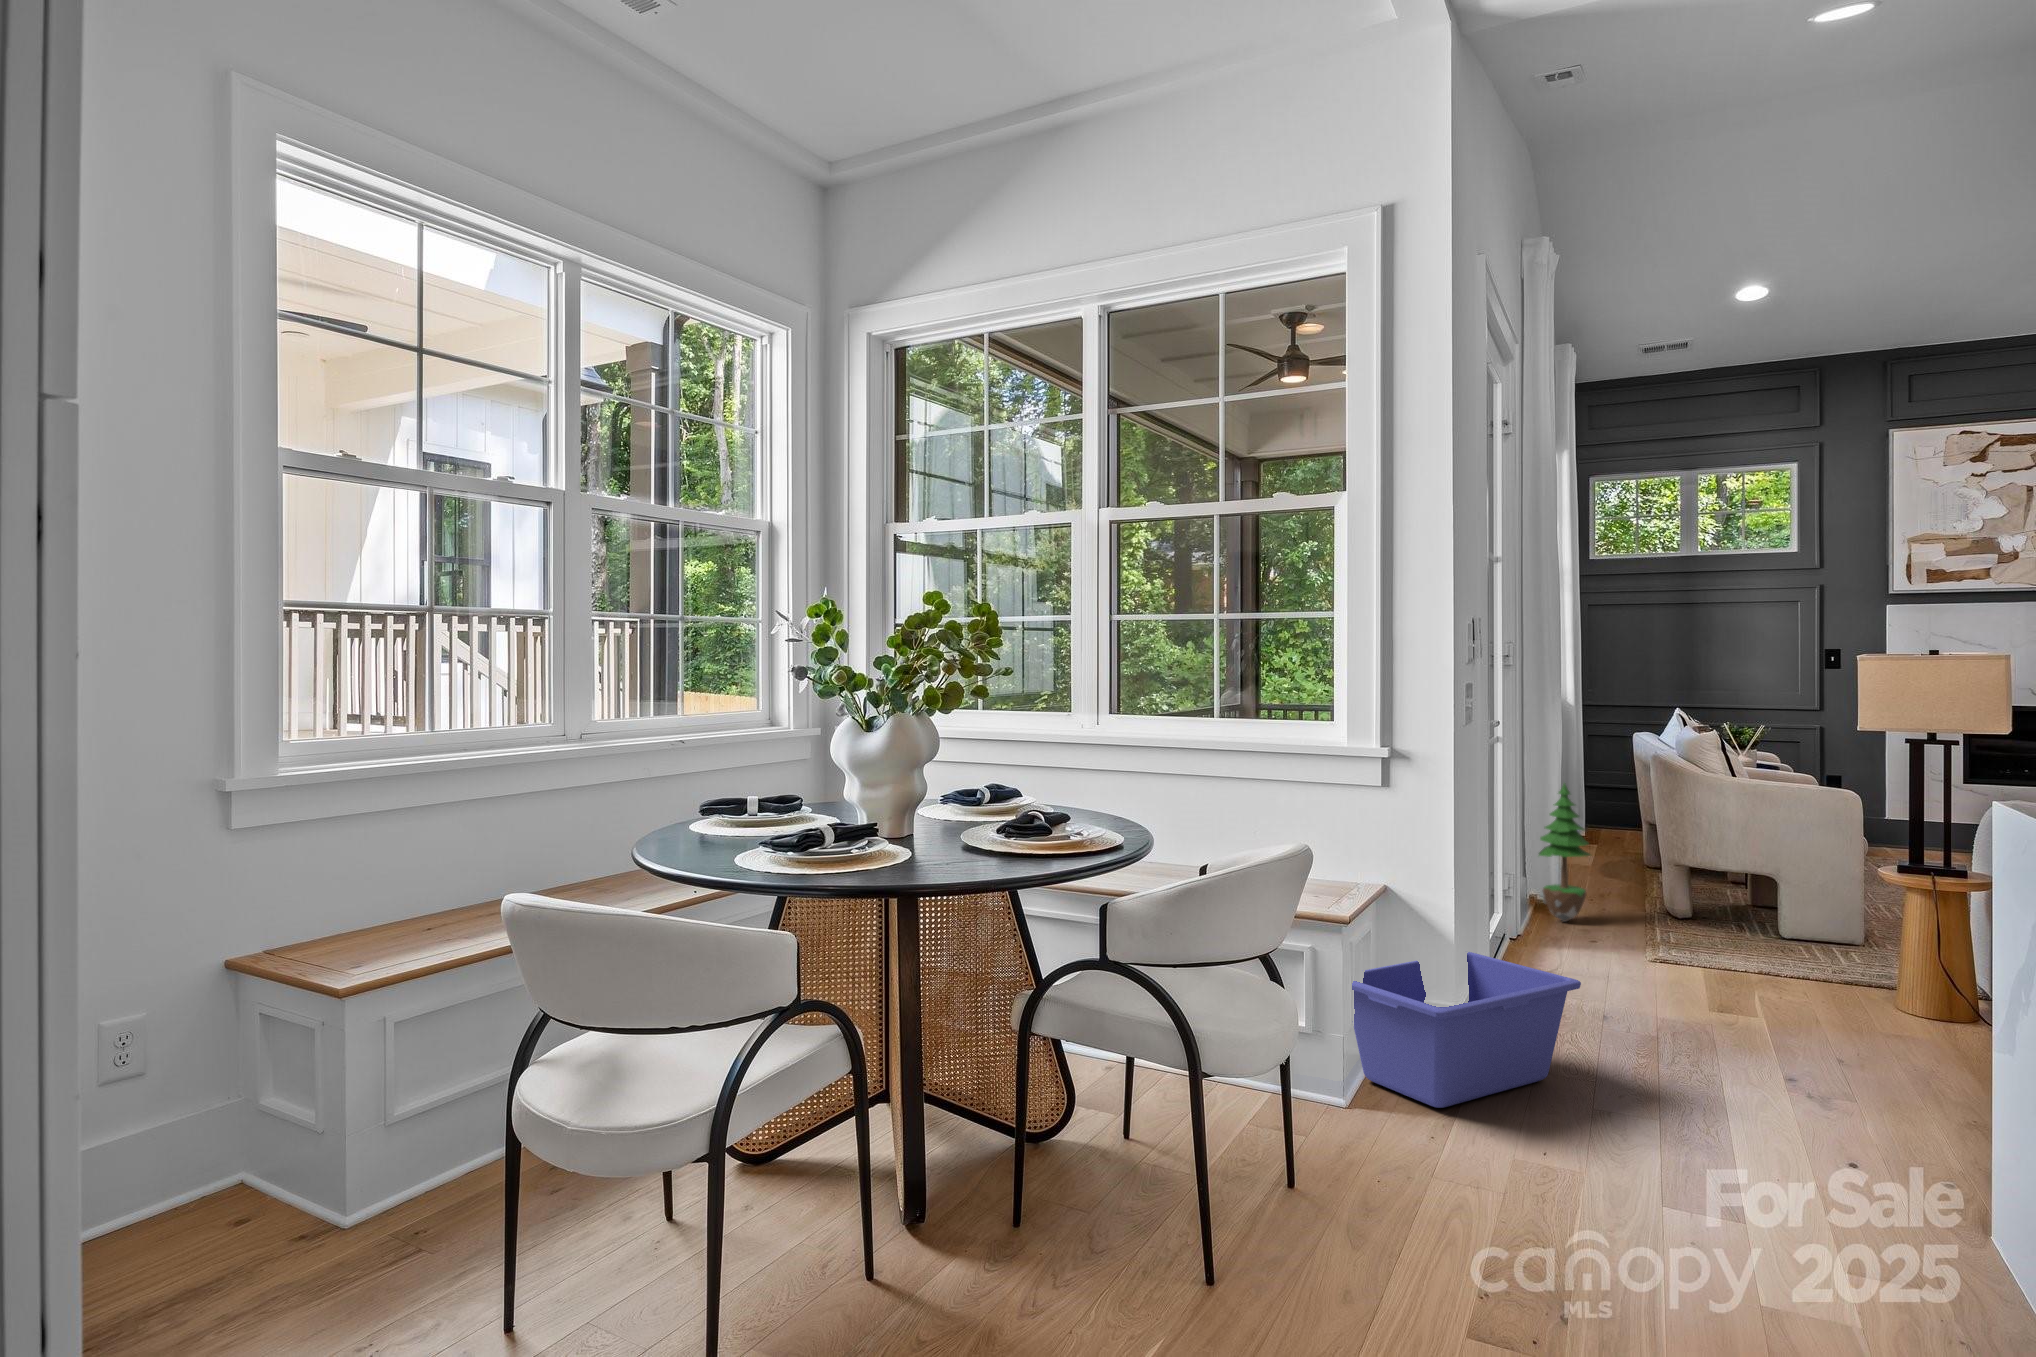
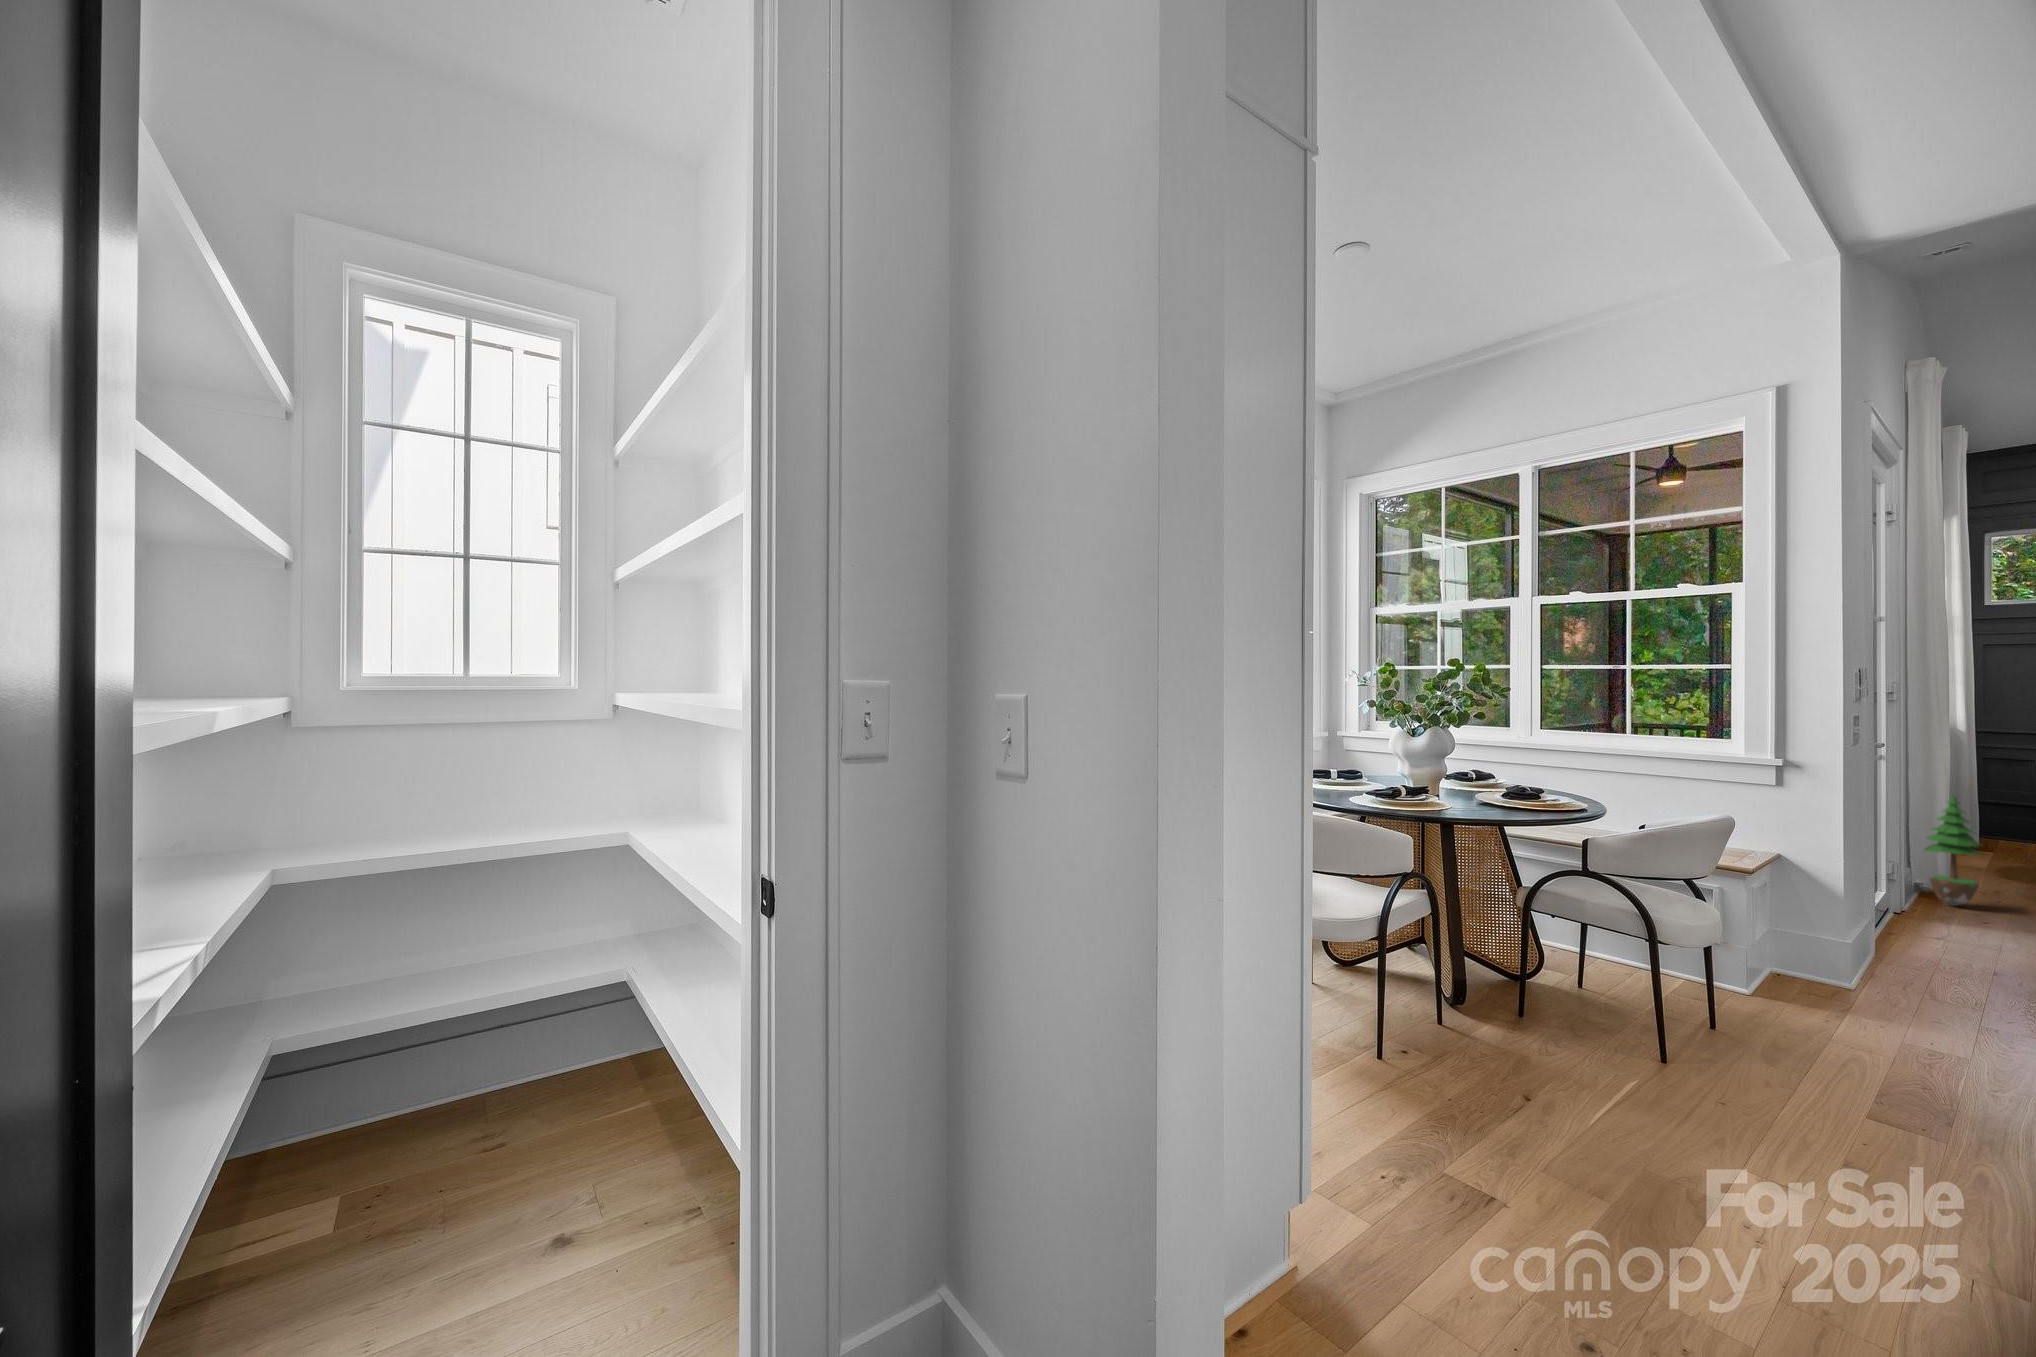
storage bin: present [1352,952,1581,1108] -> none [1735,908,1971,1008]

